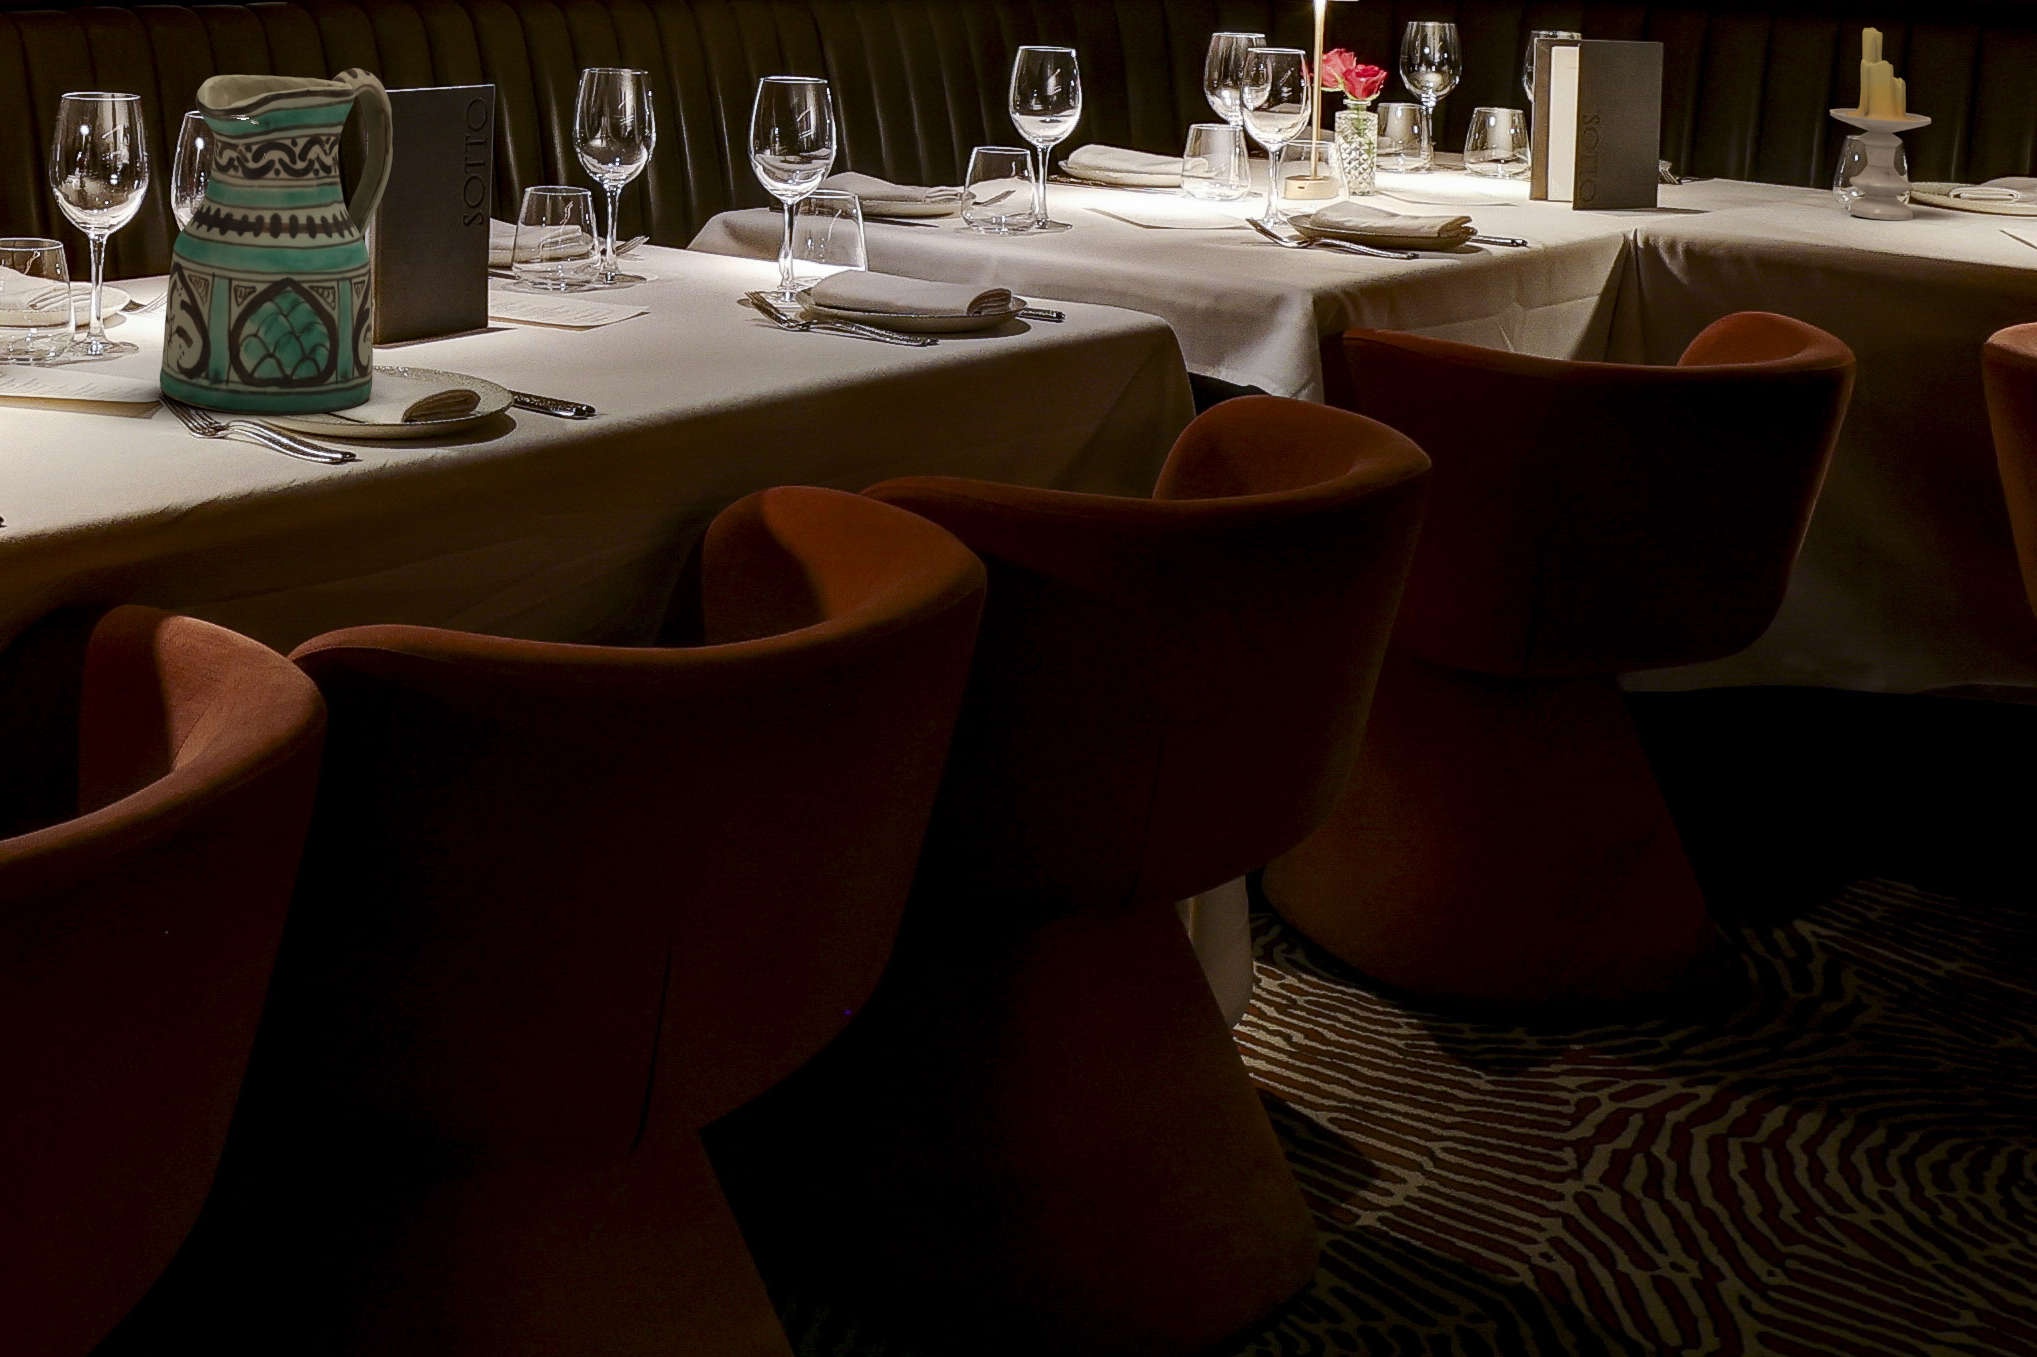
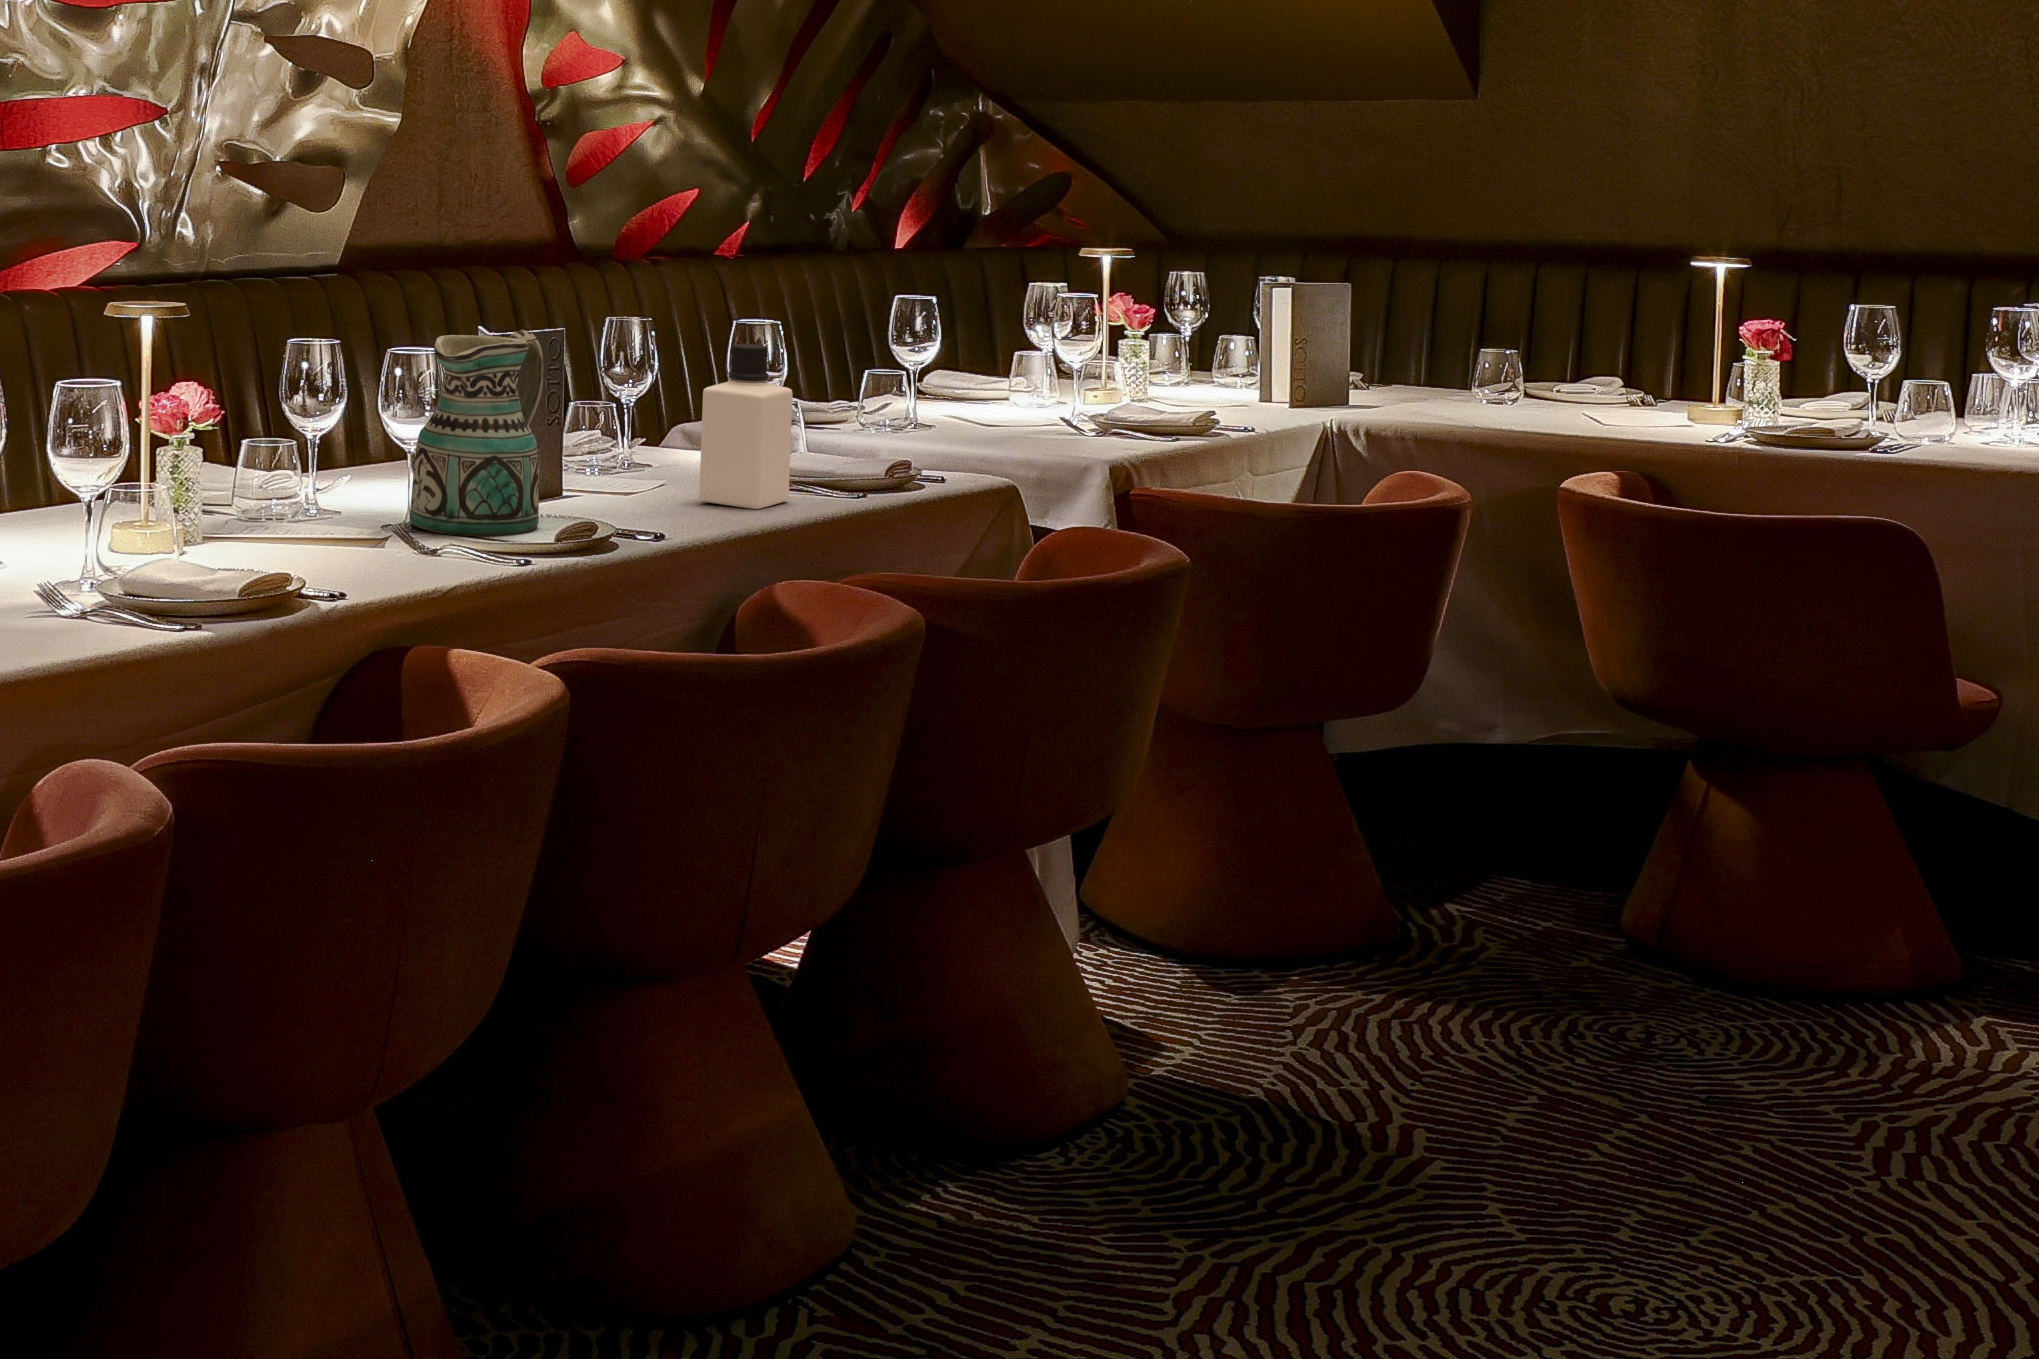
candle: present [1830,28,1931,220] -> none [1443,284,1509,414]
bottle: none [660,96,810,370] -> present [699,344,793,509]

